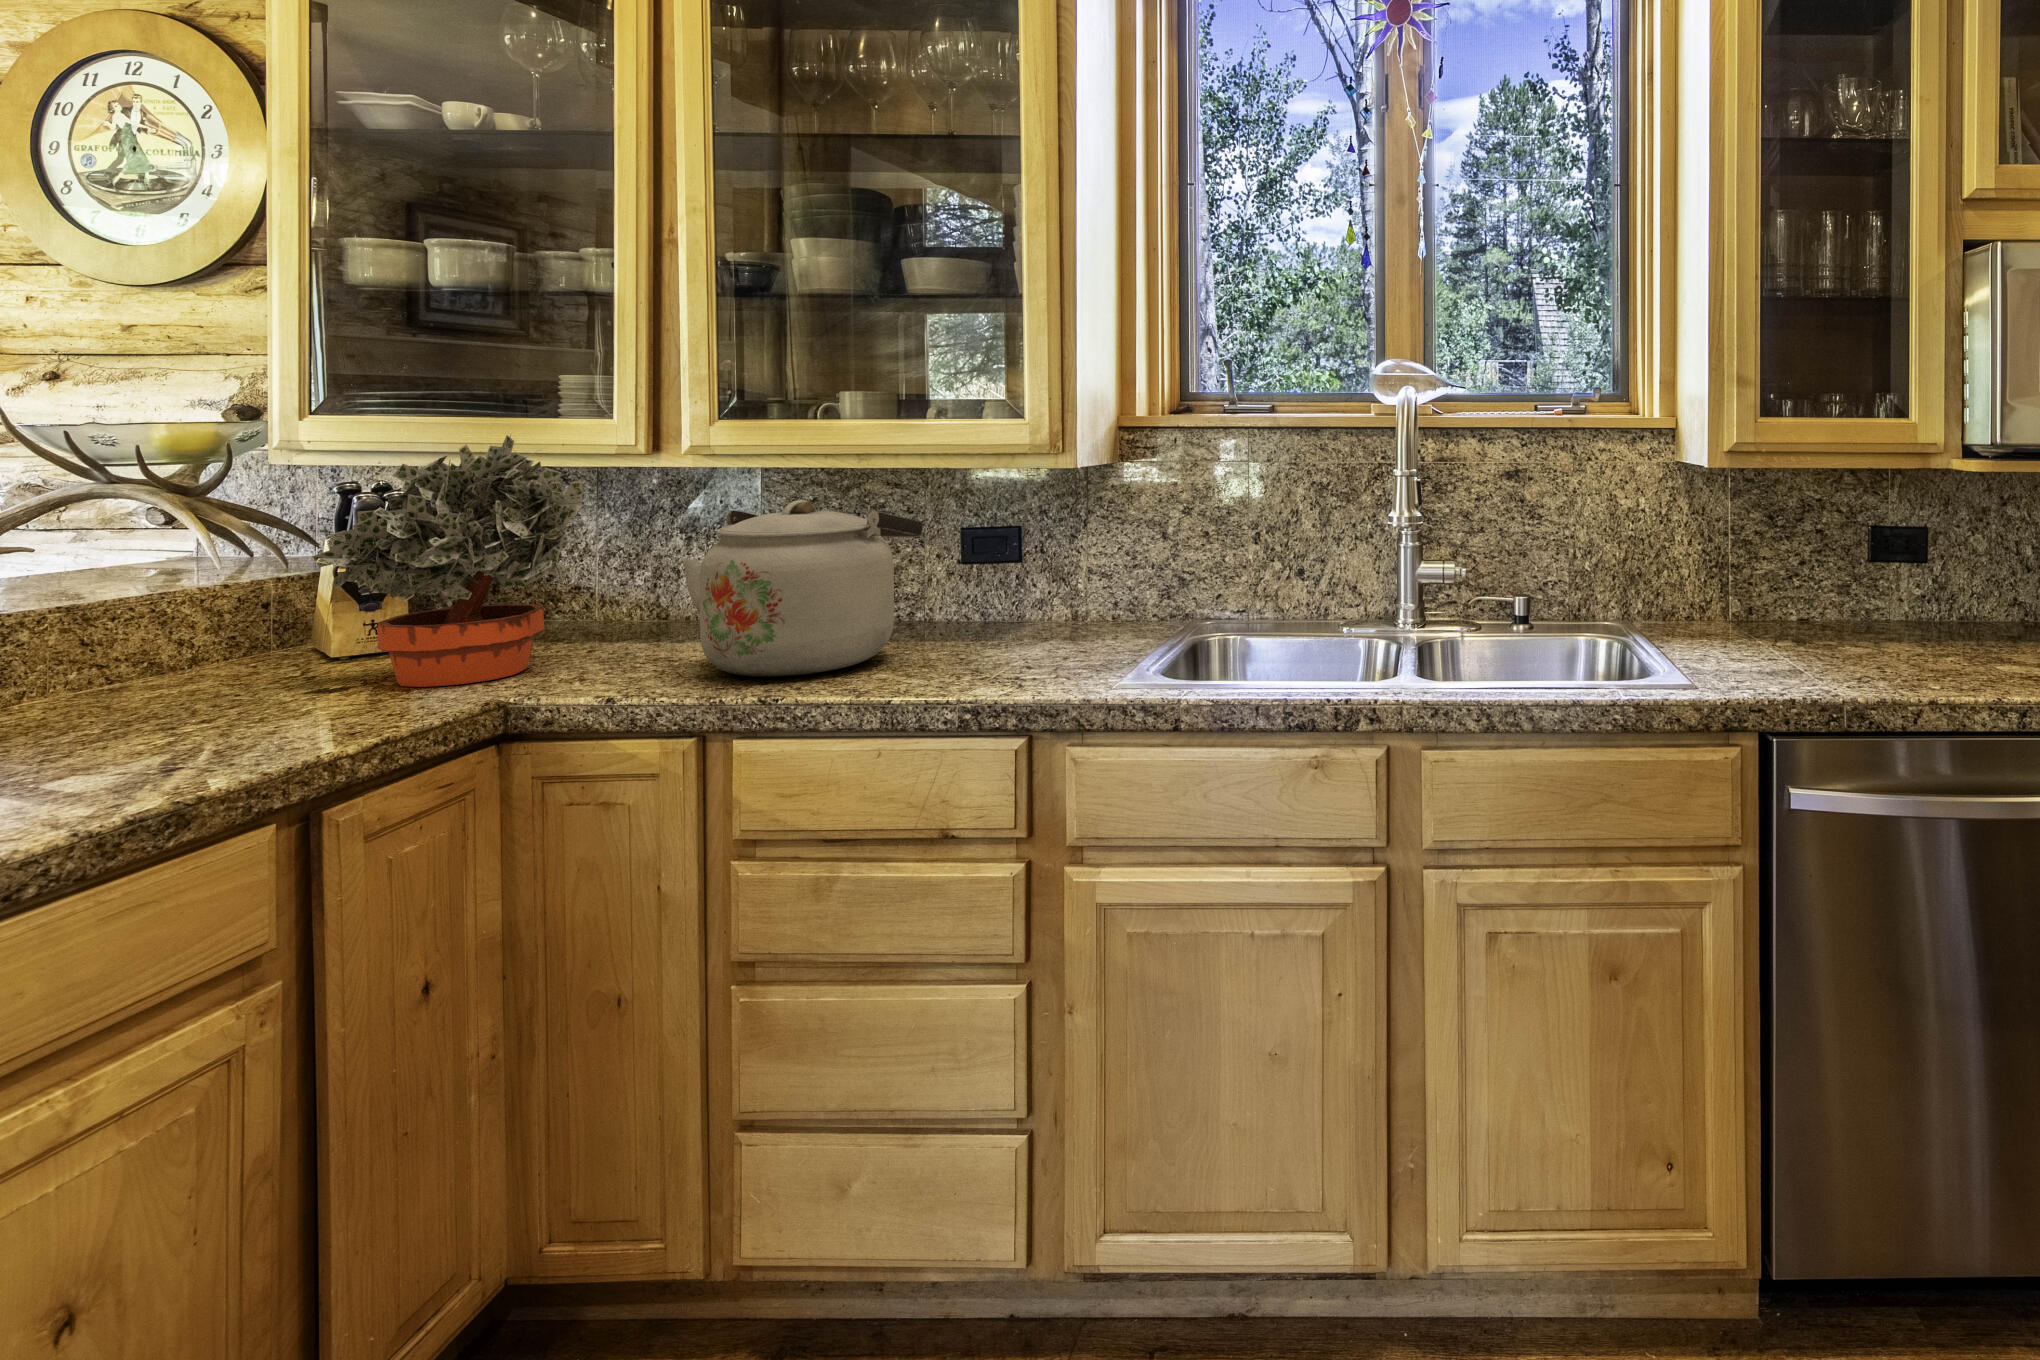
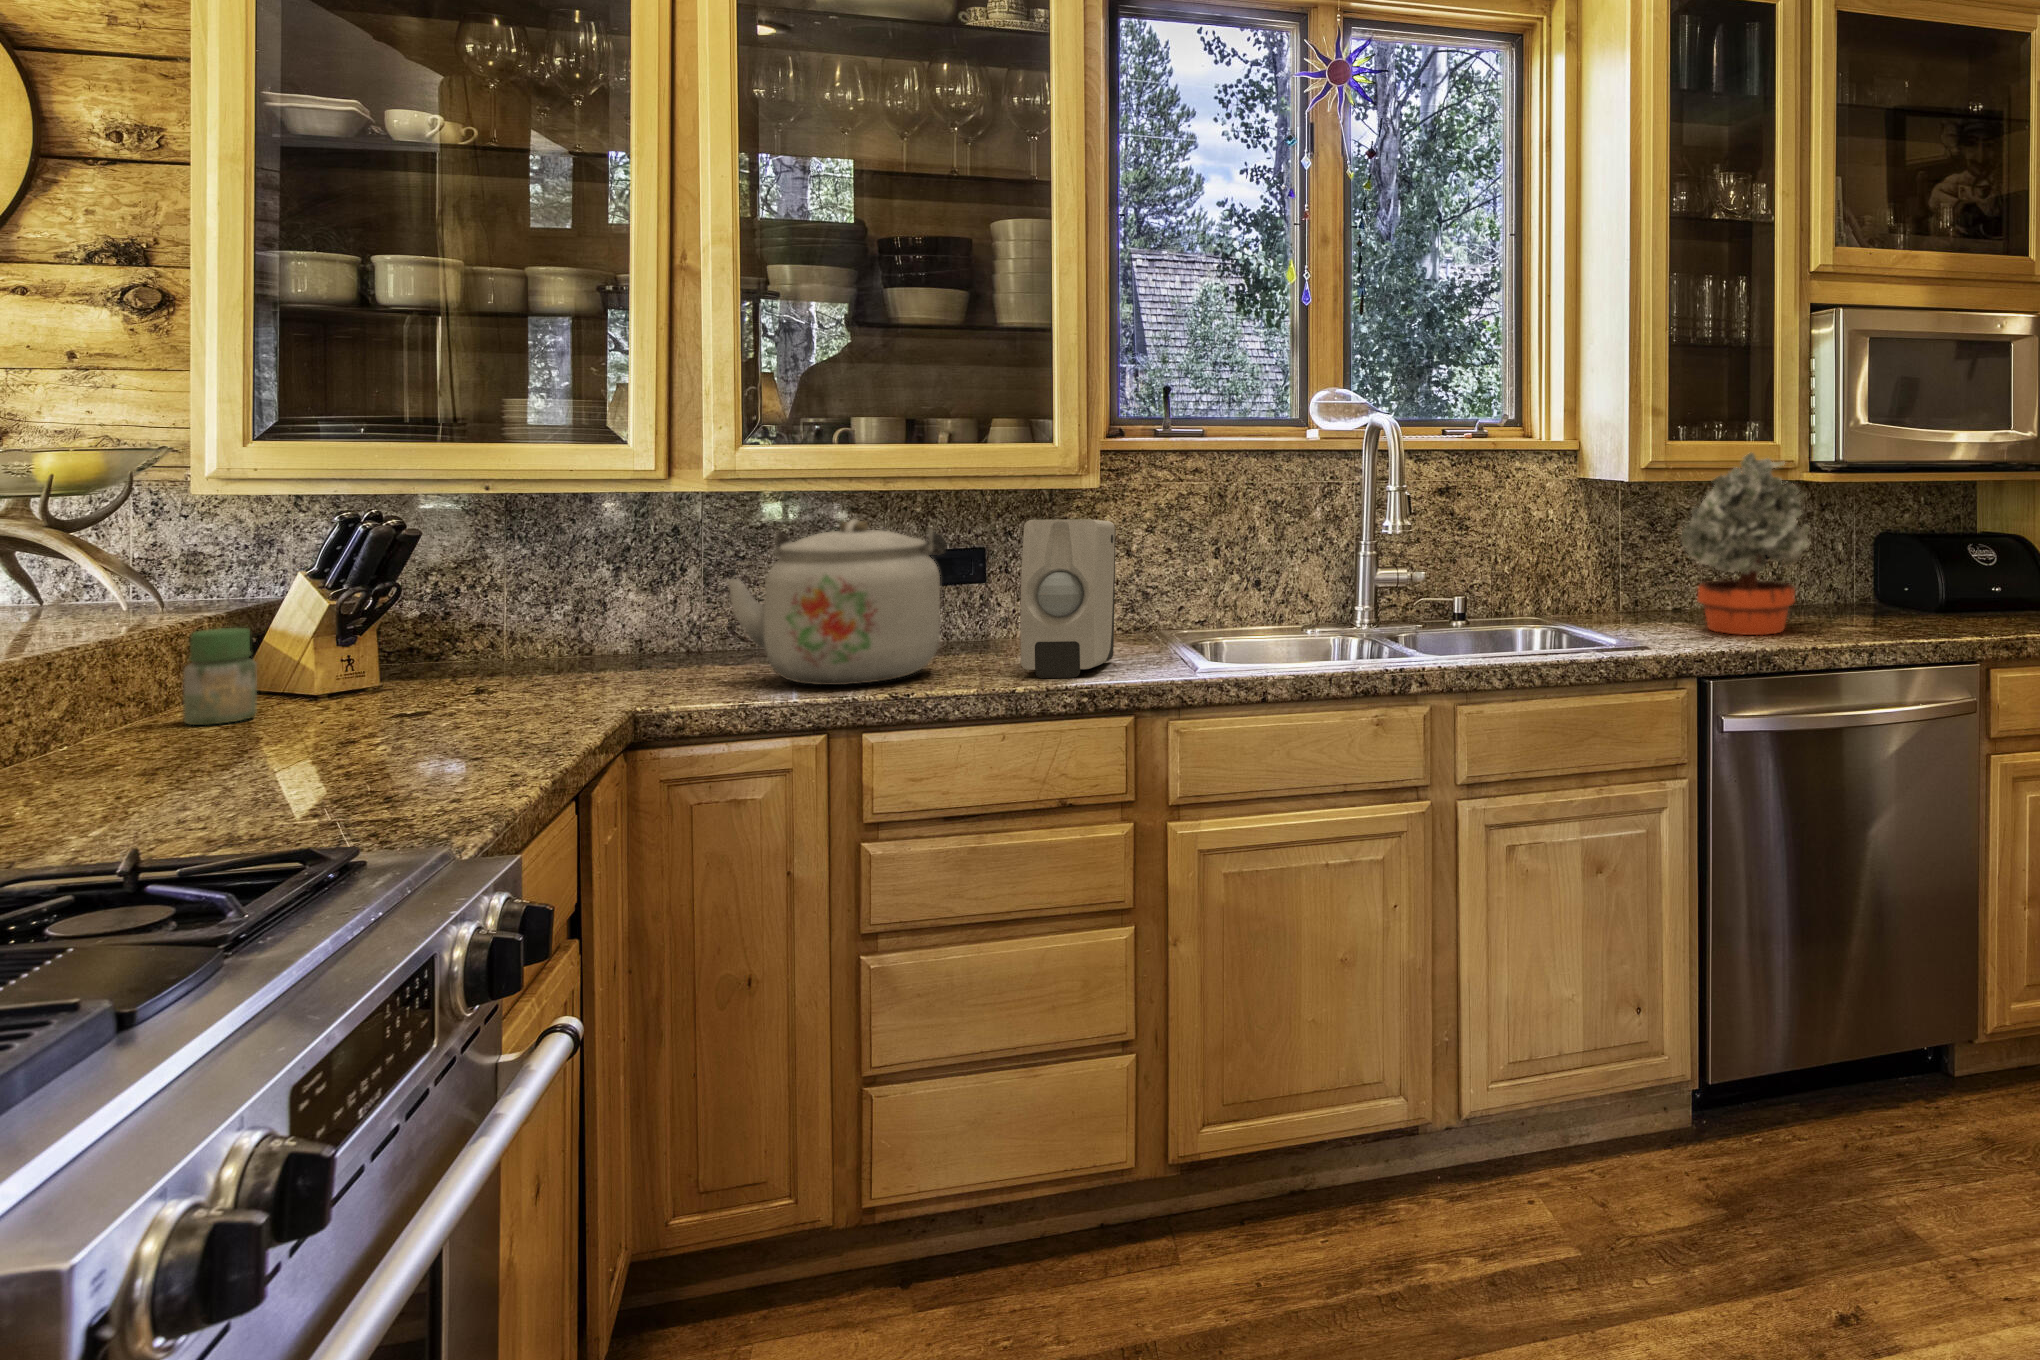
potted plant: present [312,435,583,687] -> present [1682,453,1810,635]
soap dispenser: none [937,505,1078,683] -> present [1020,519,1116,678]
jar: none [186,593,260,685] -> present [183,628,257,725]

